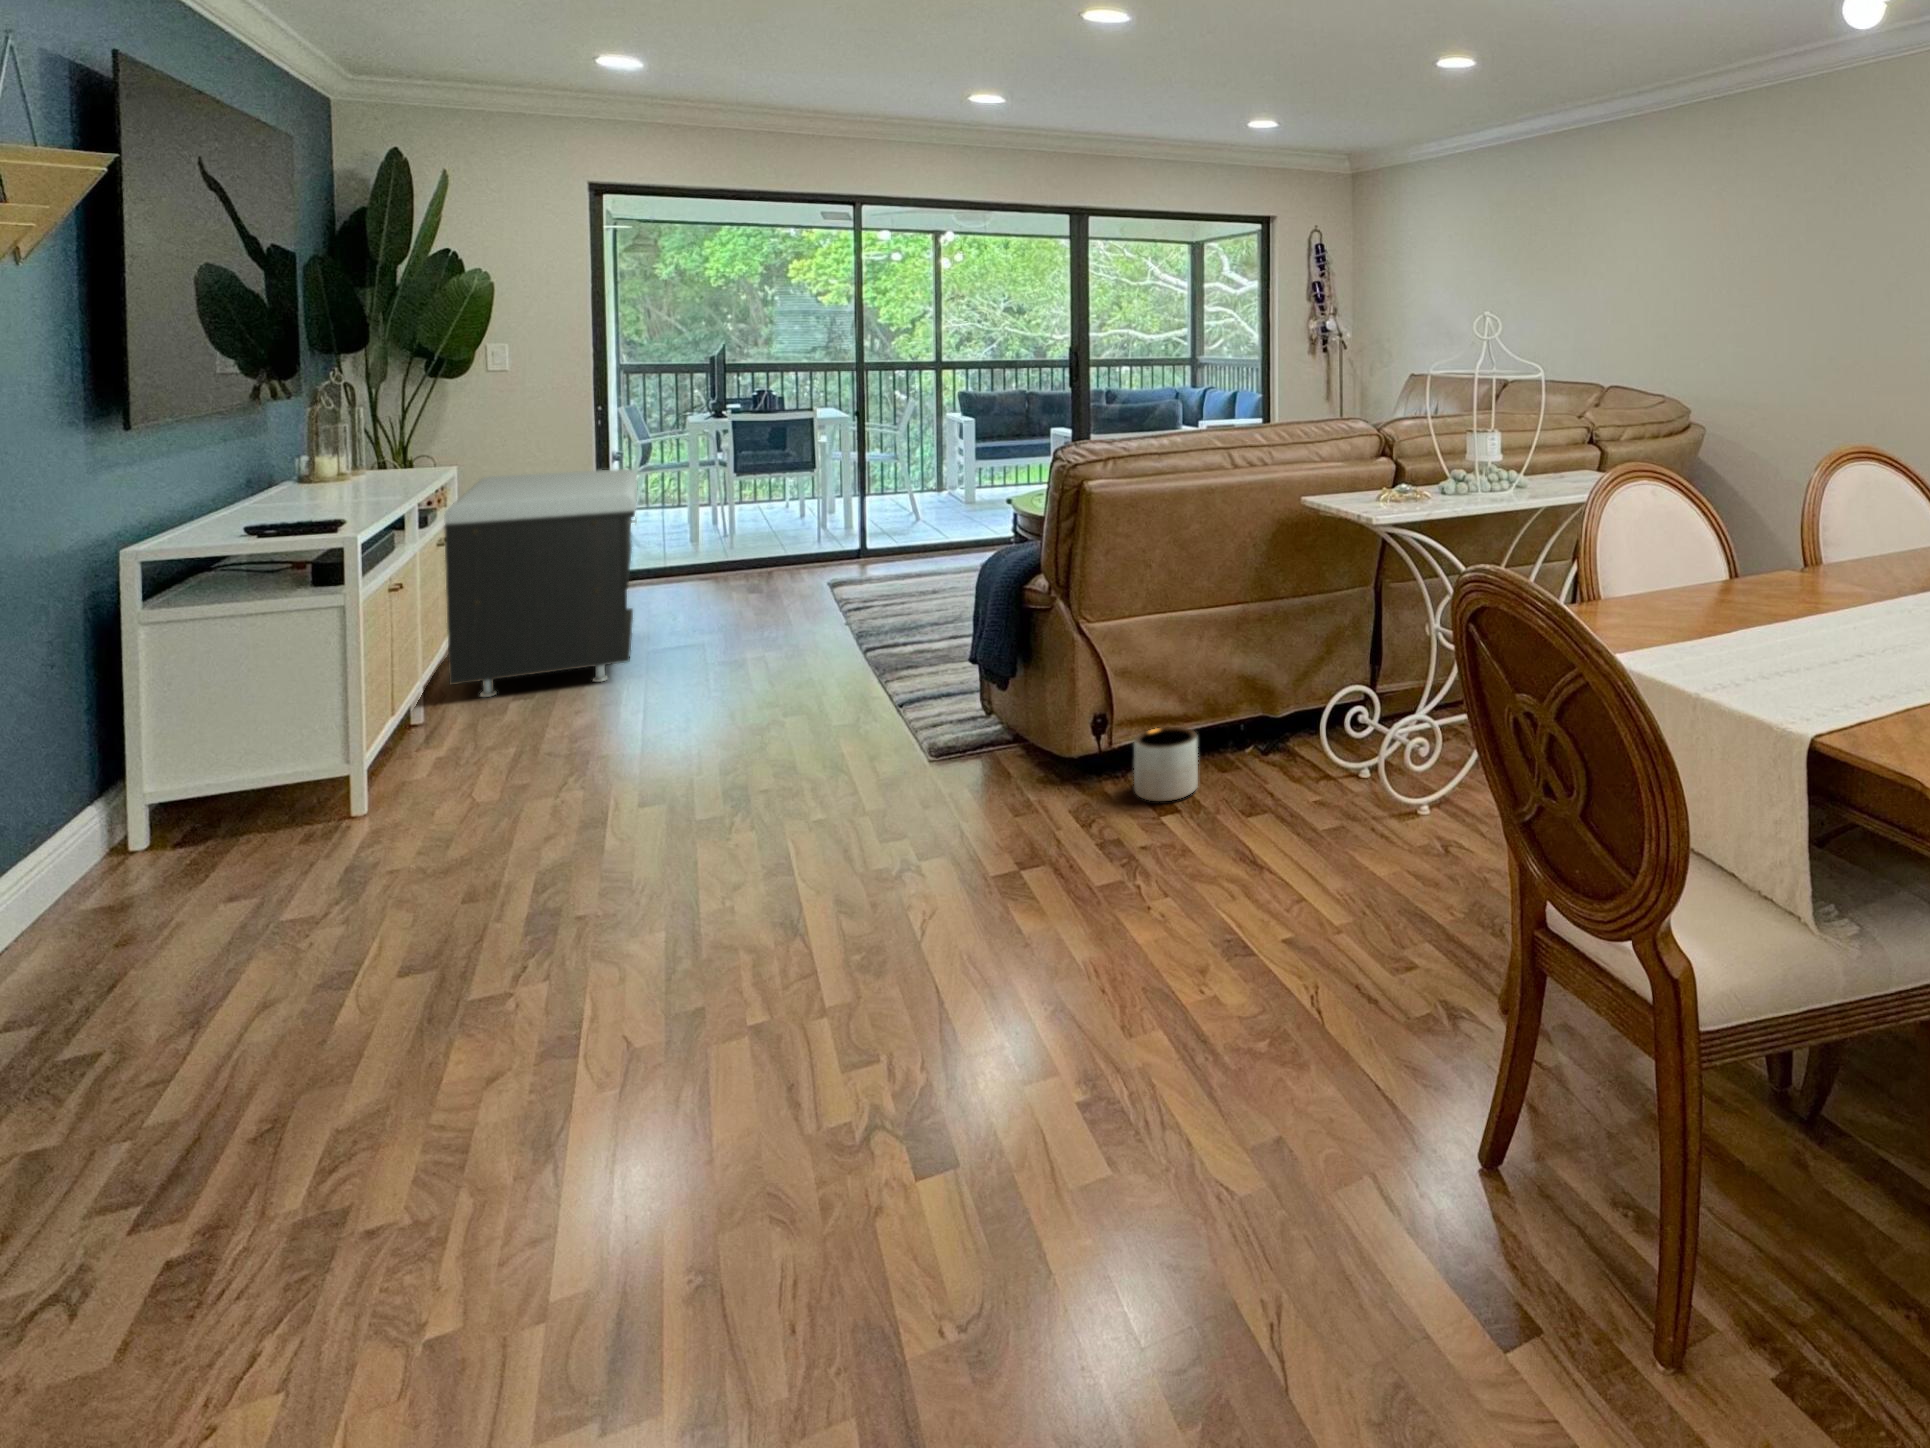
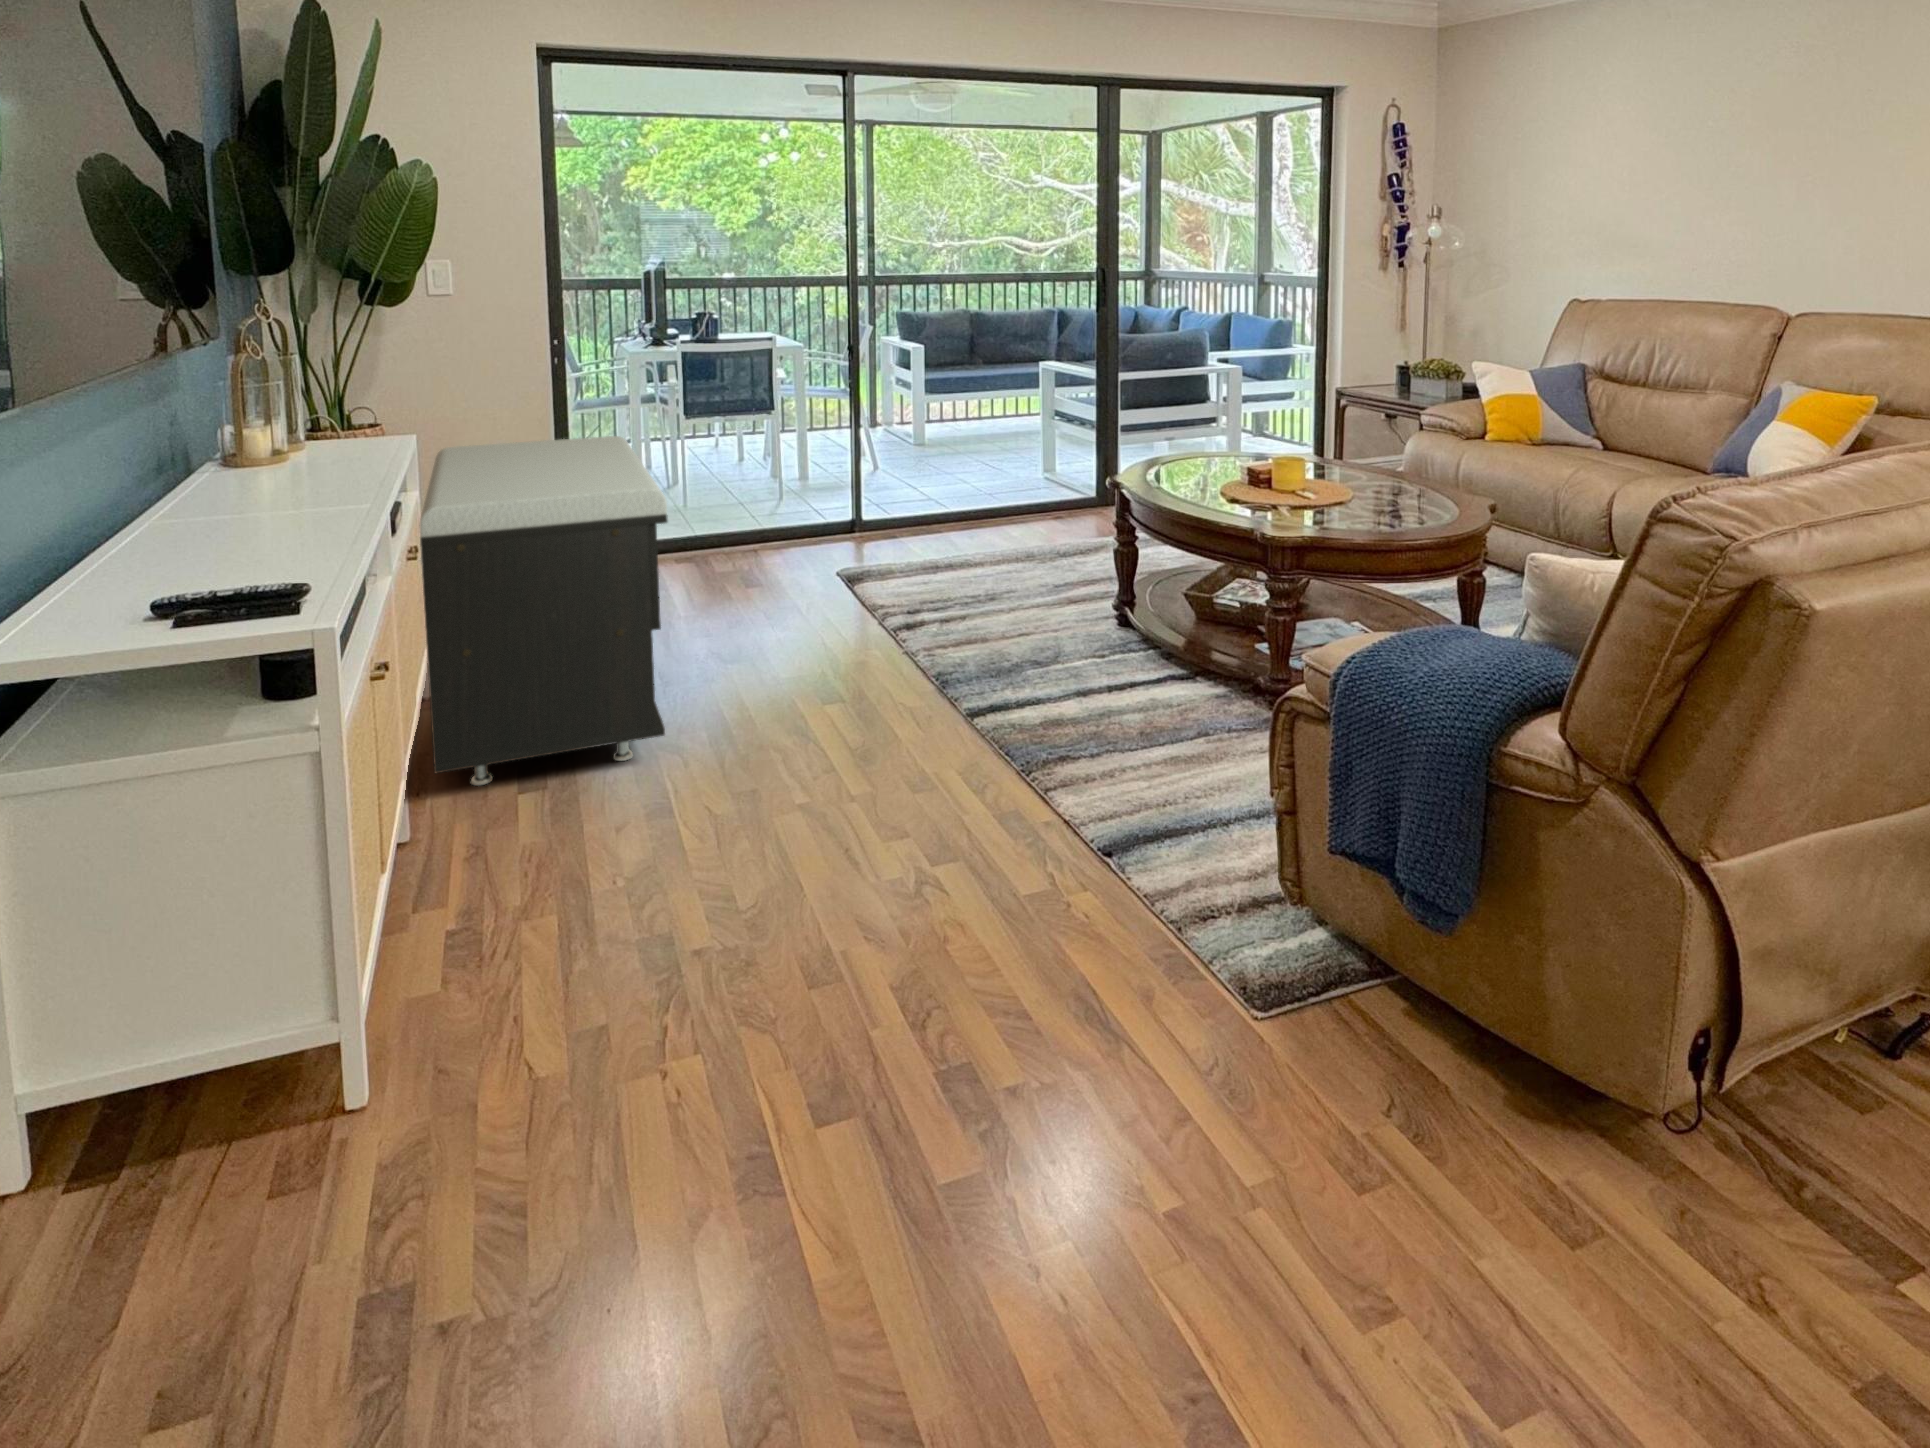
planter: present [1134,727,1198,801] -> none [1738,1027,1892,1214]

